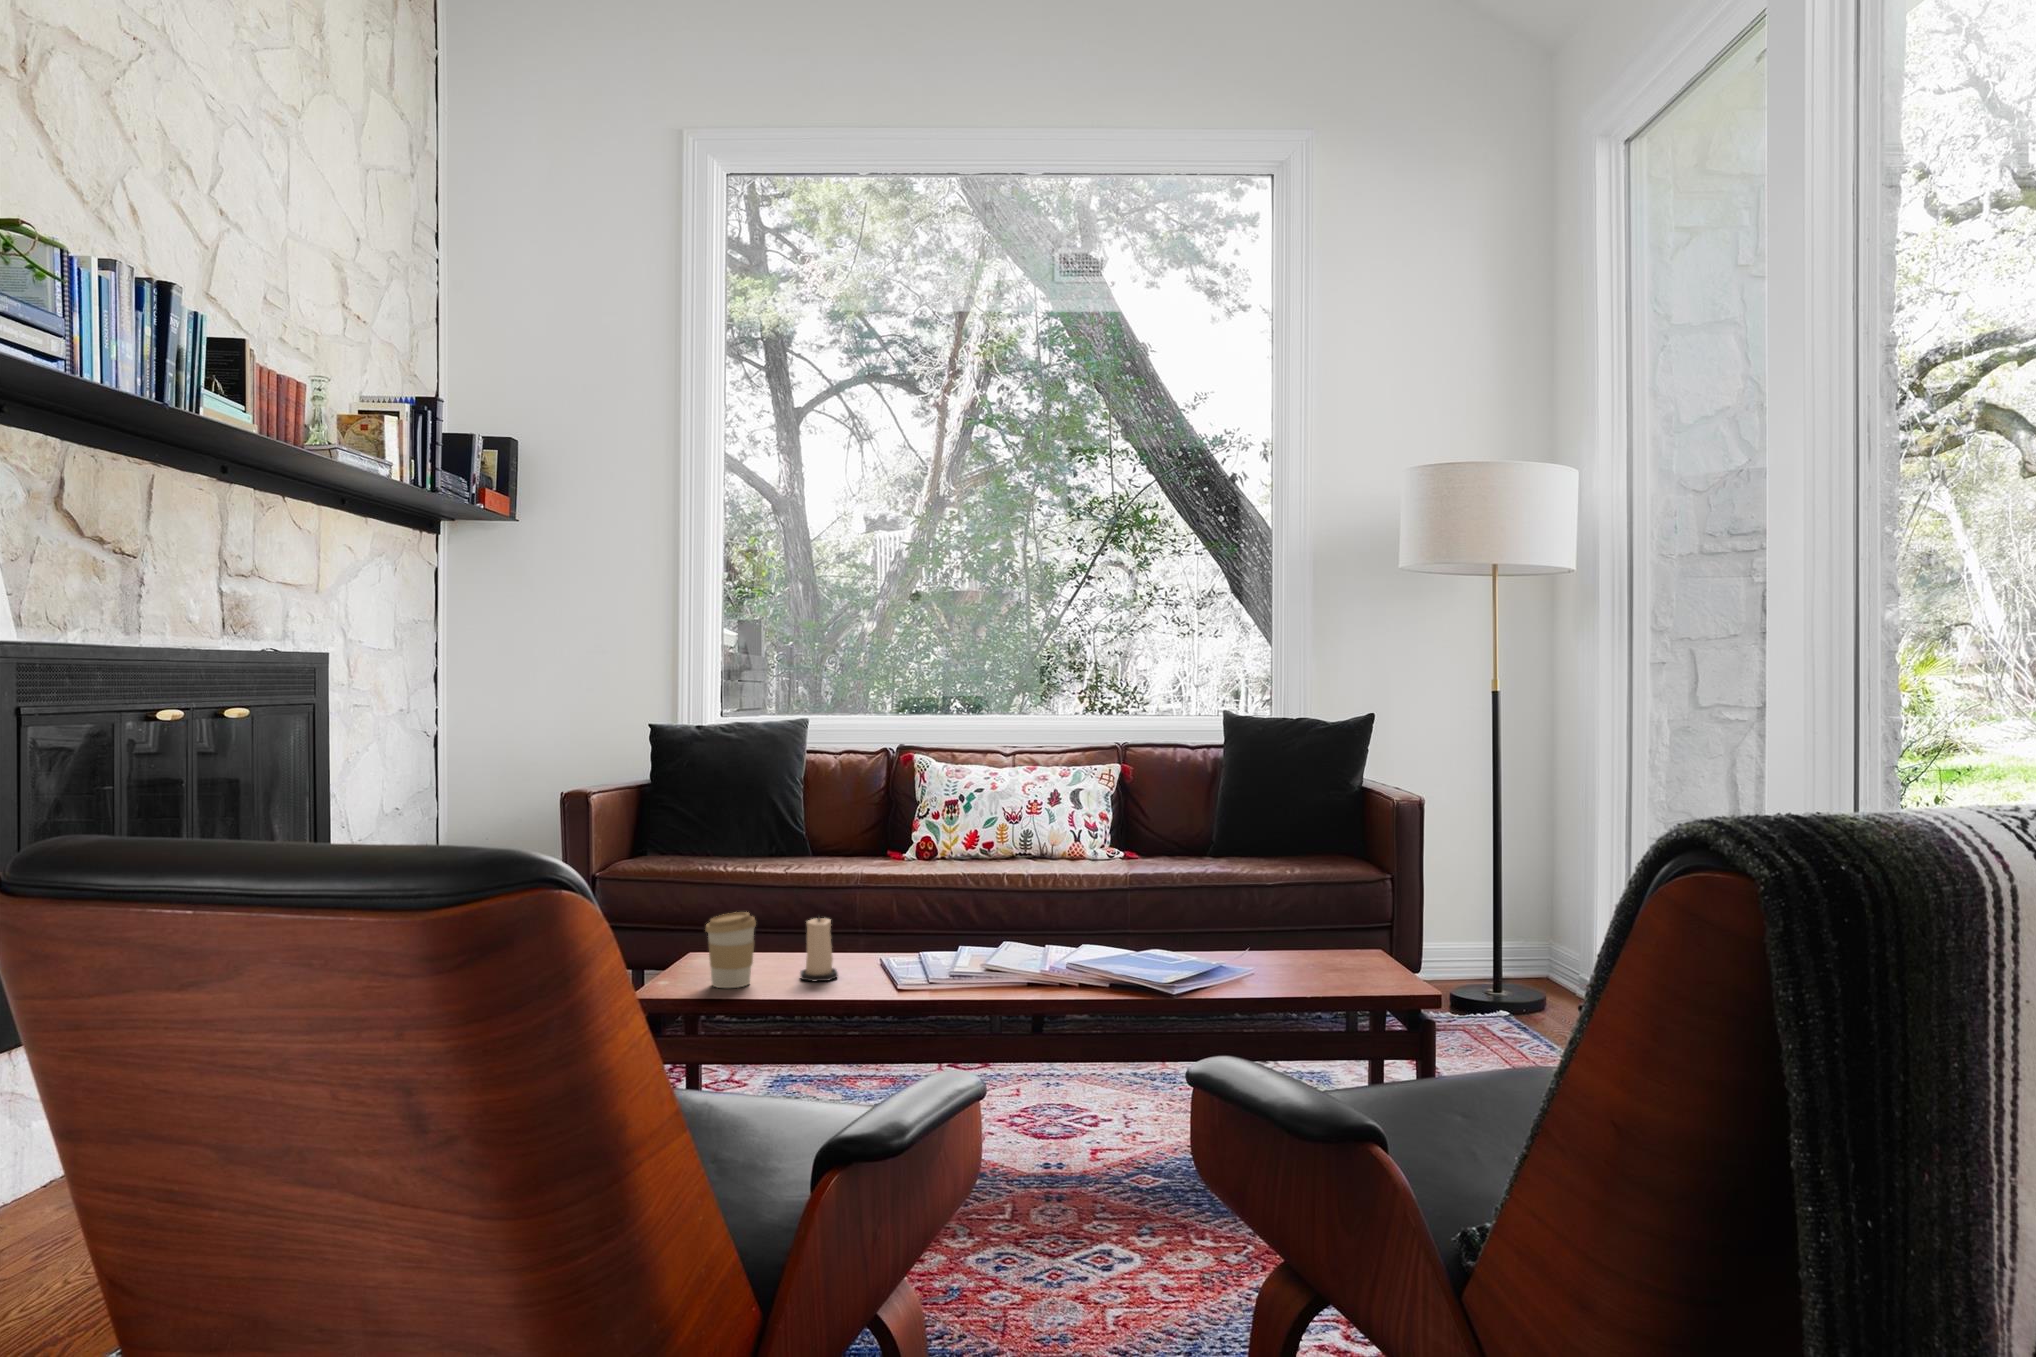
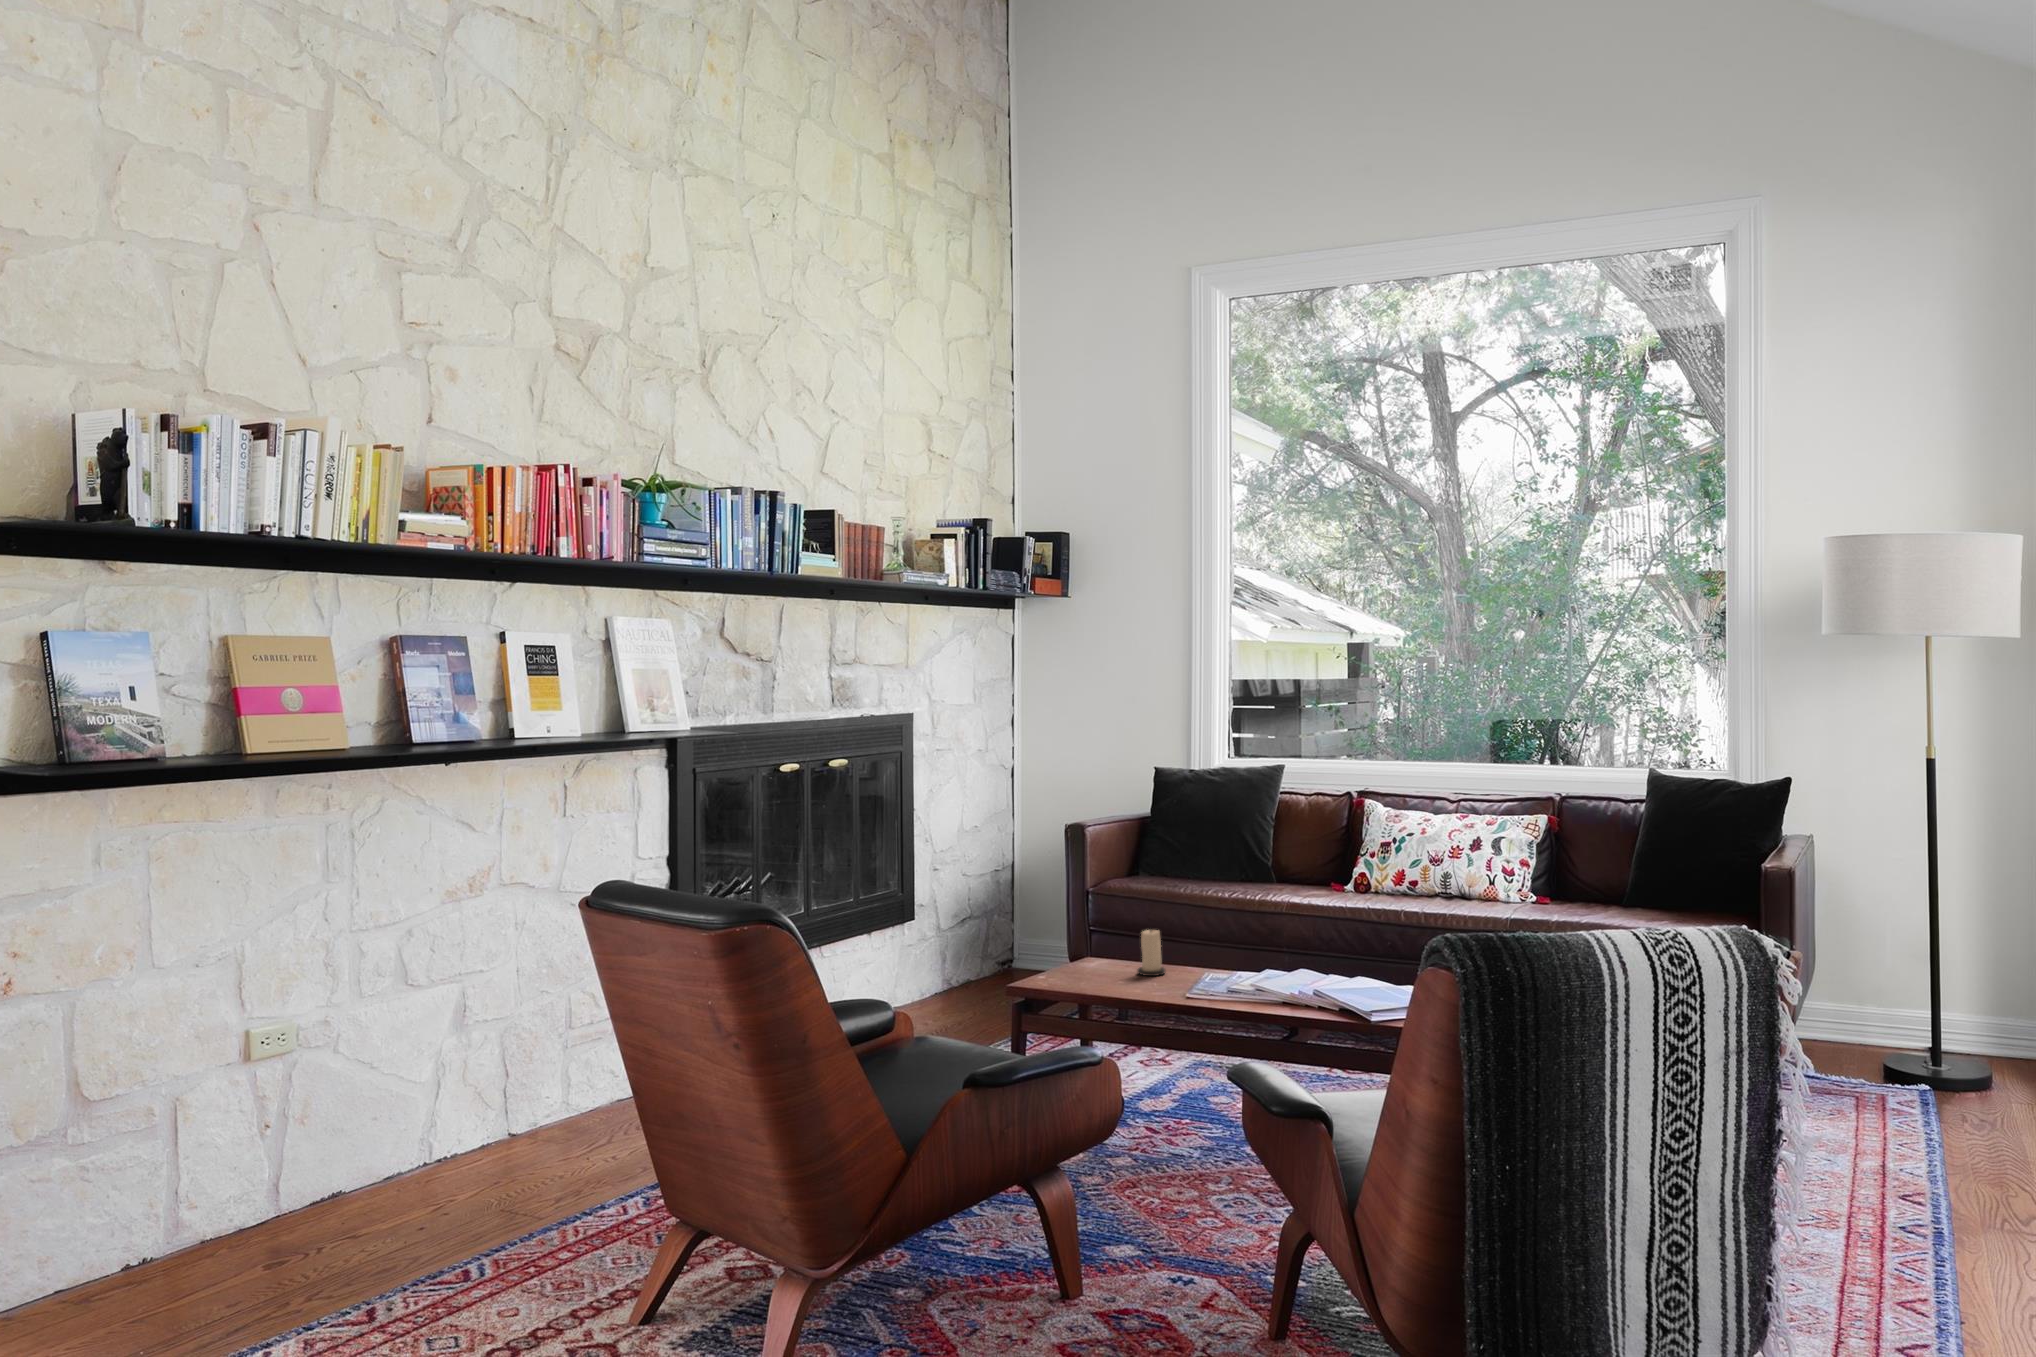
coffee cup: present [706,912,756,988] -> none [1070,921,1106,974]

